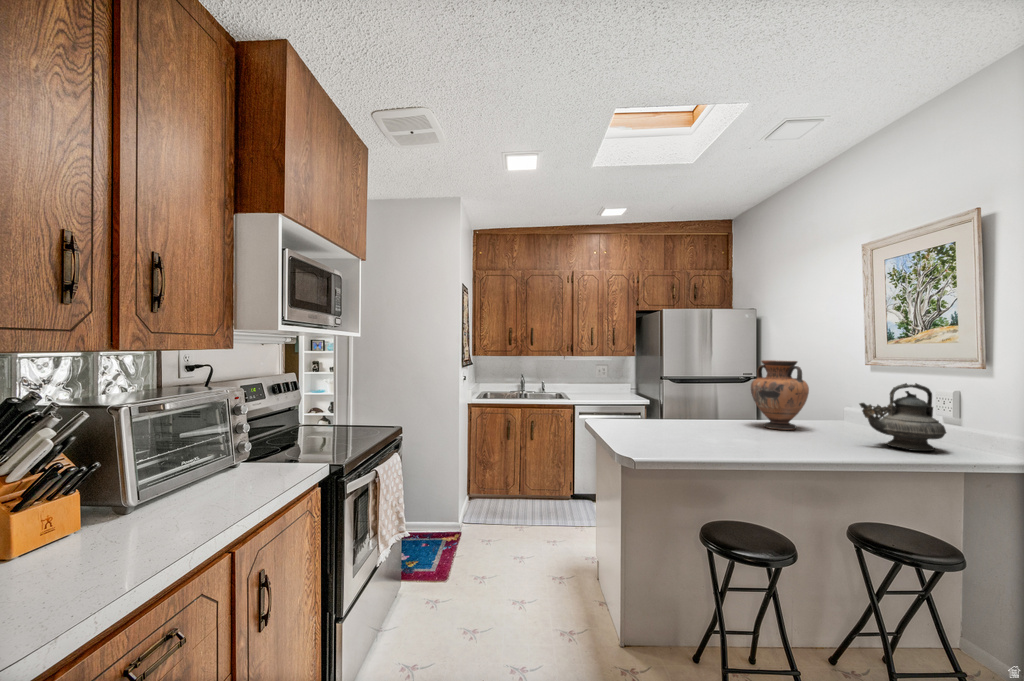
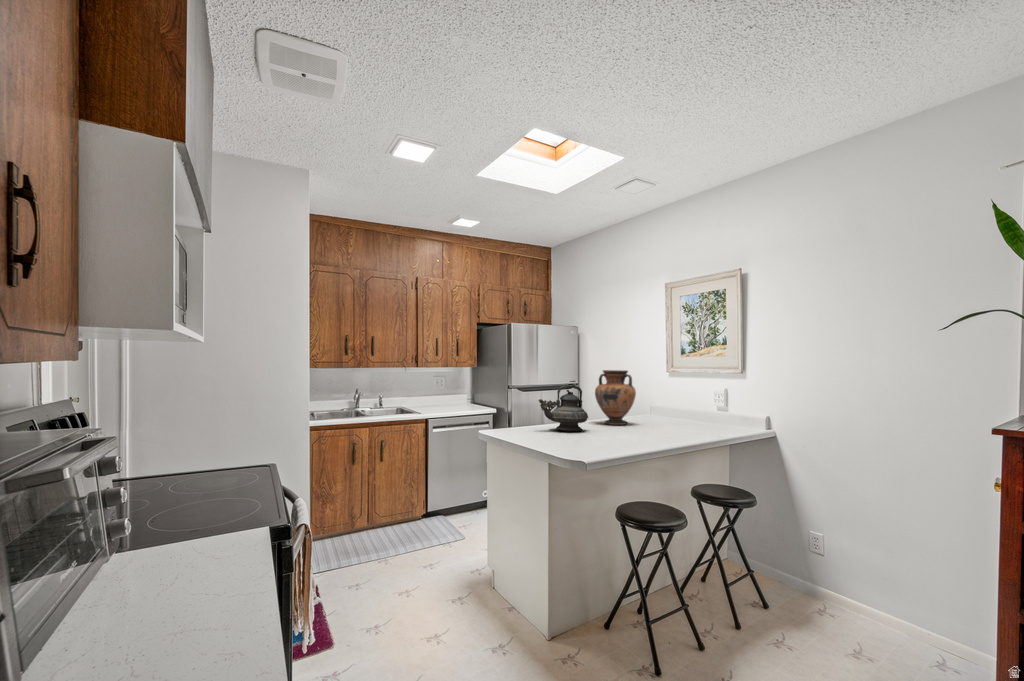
teapot: present [859,383,946,451] -> present [538,385,588,432]

